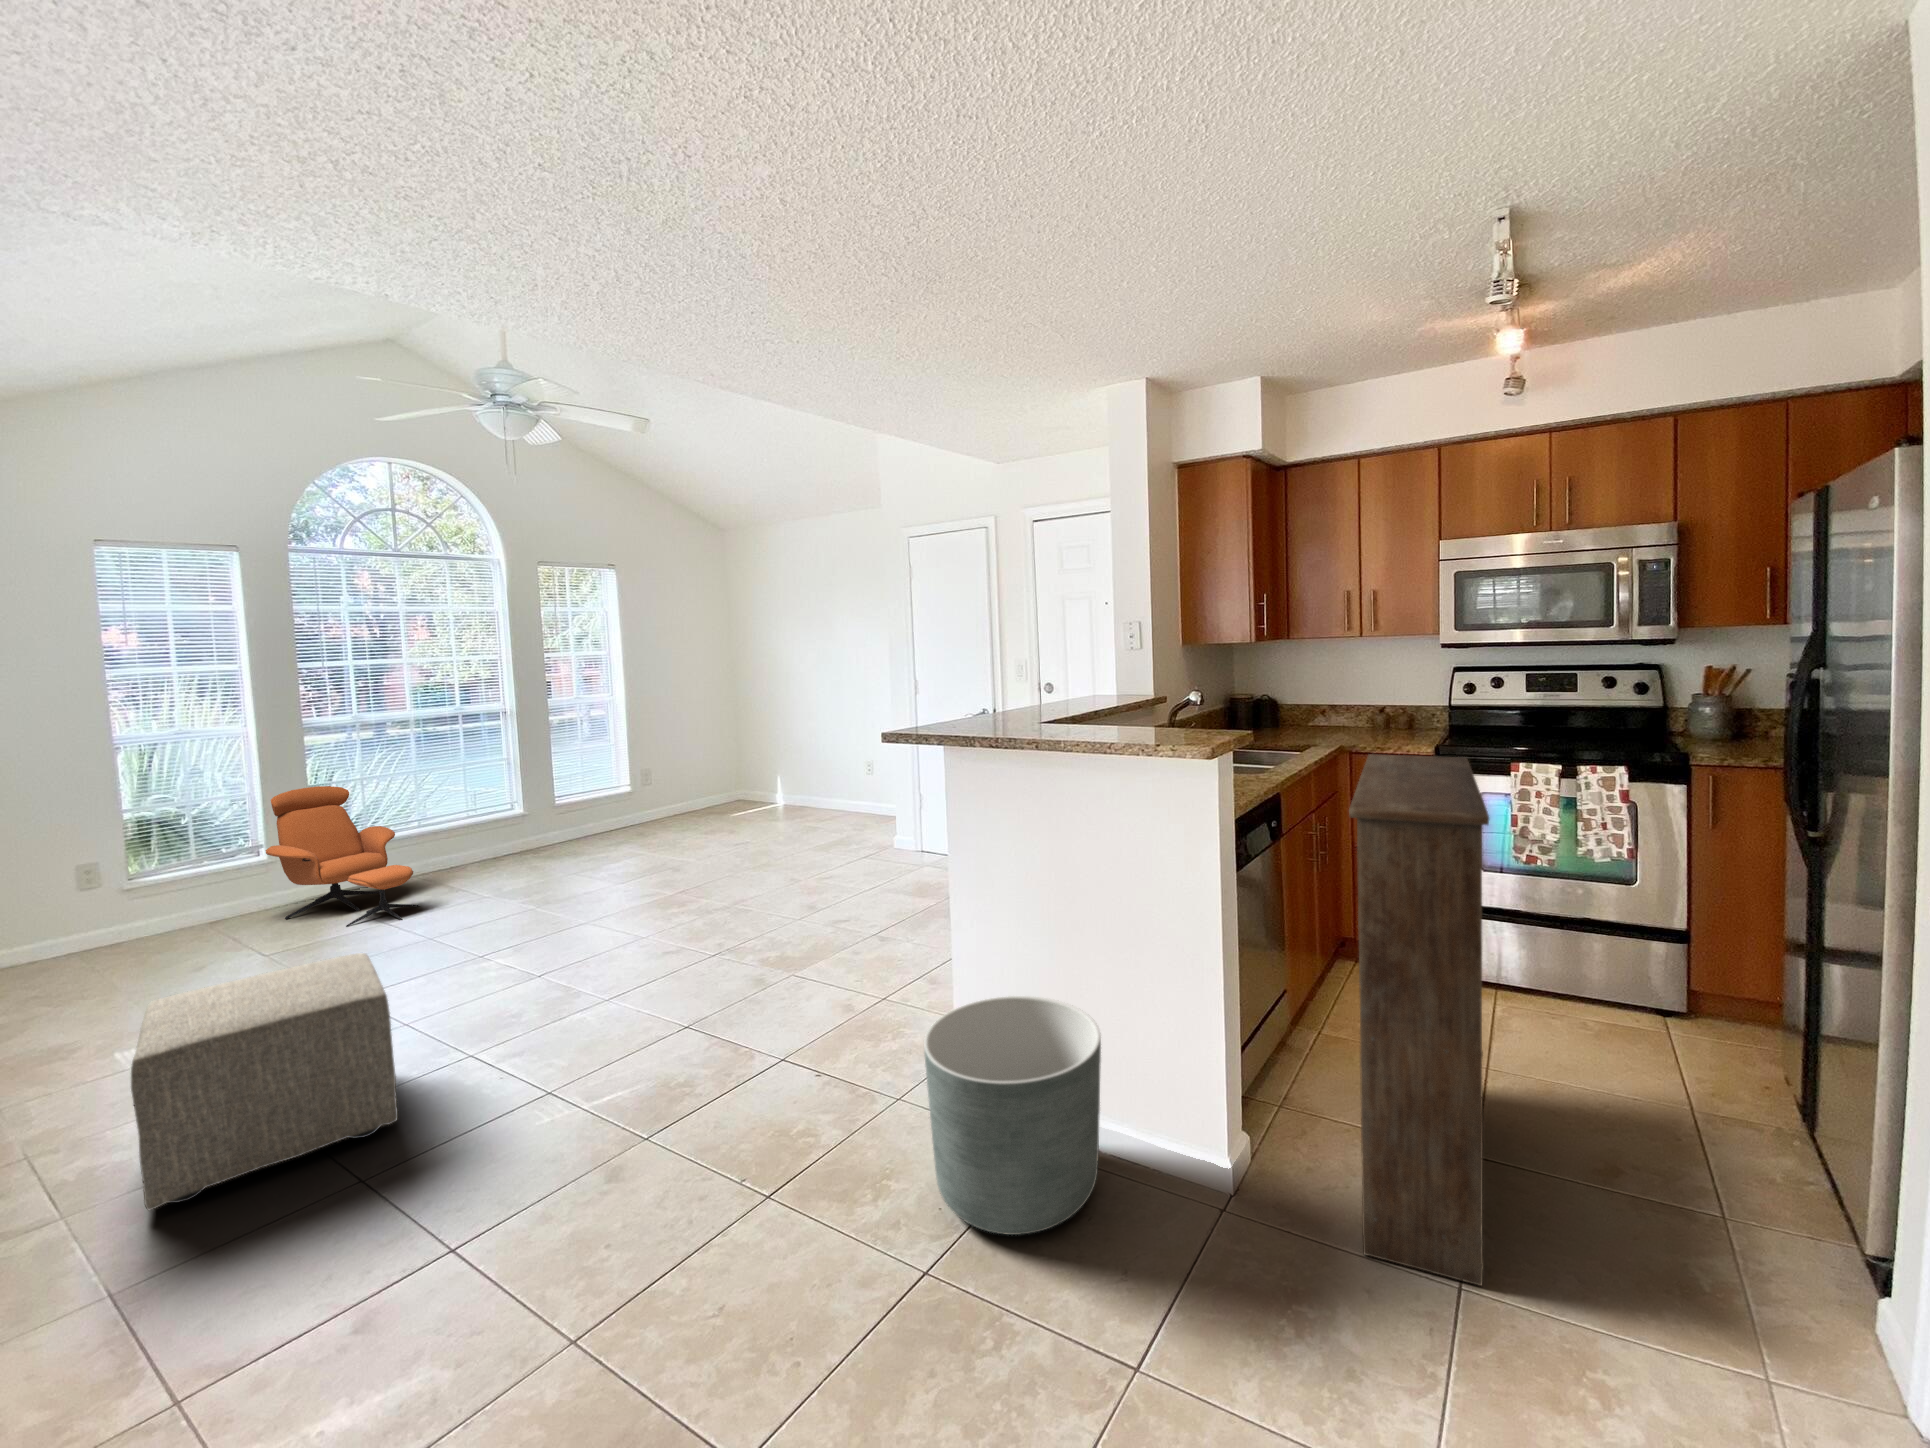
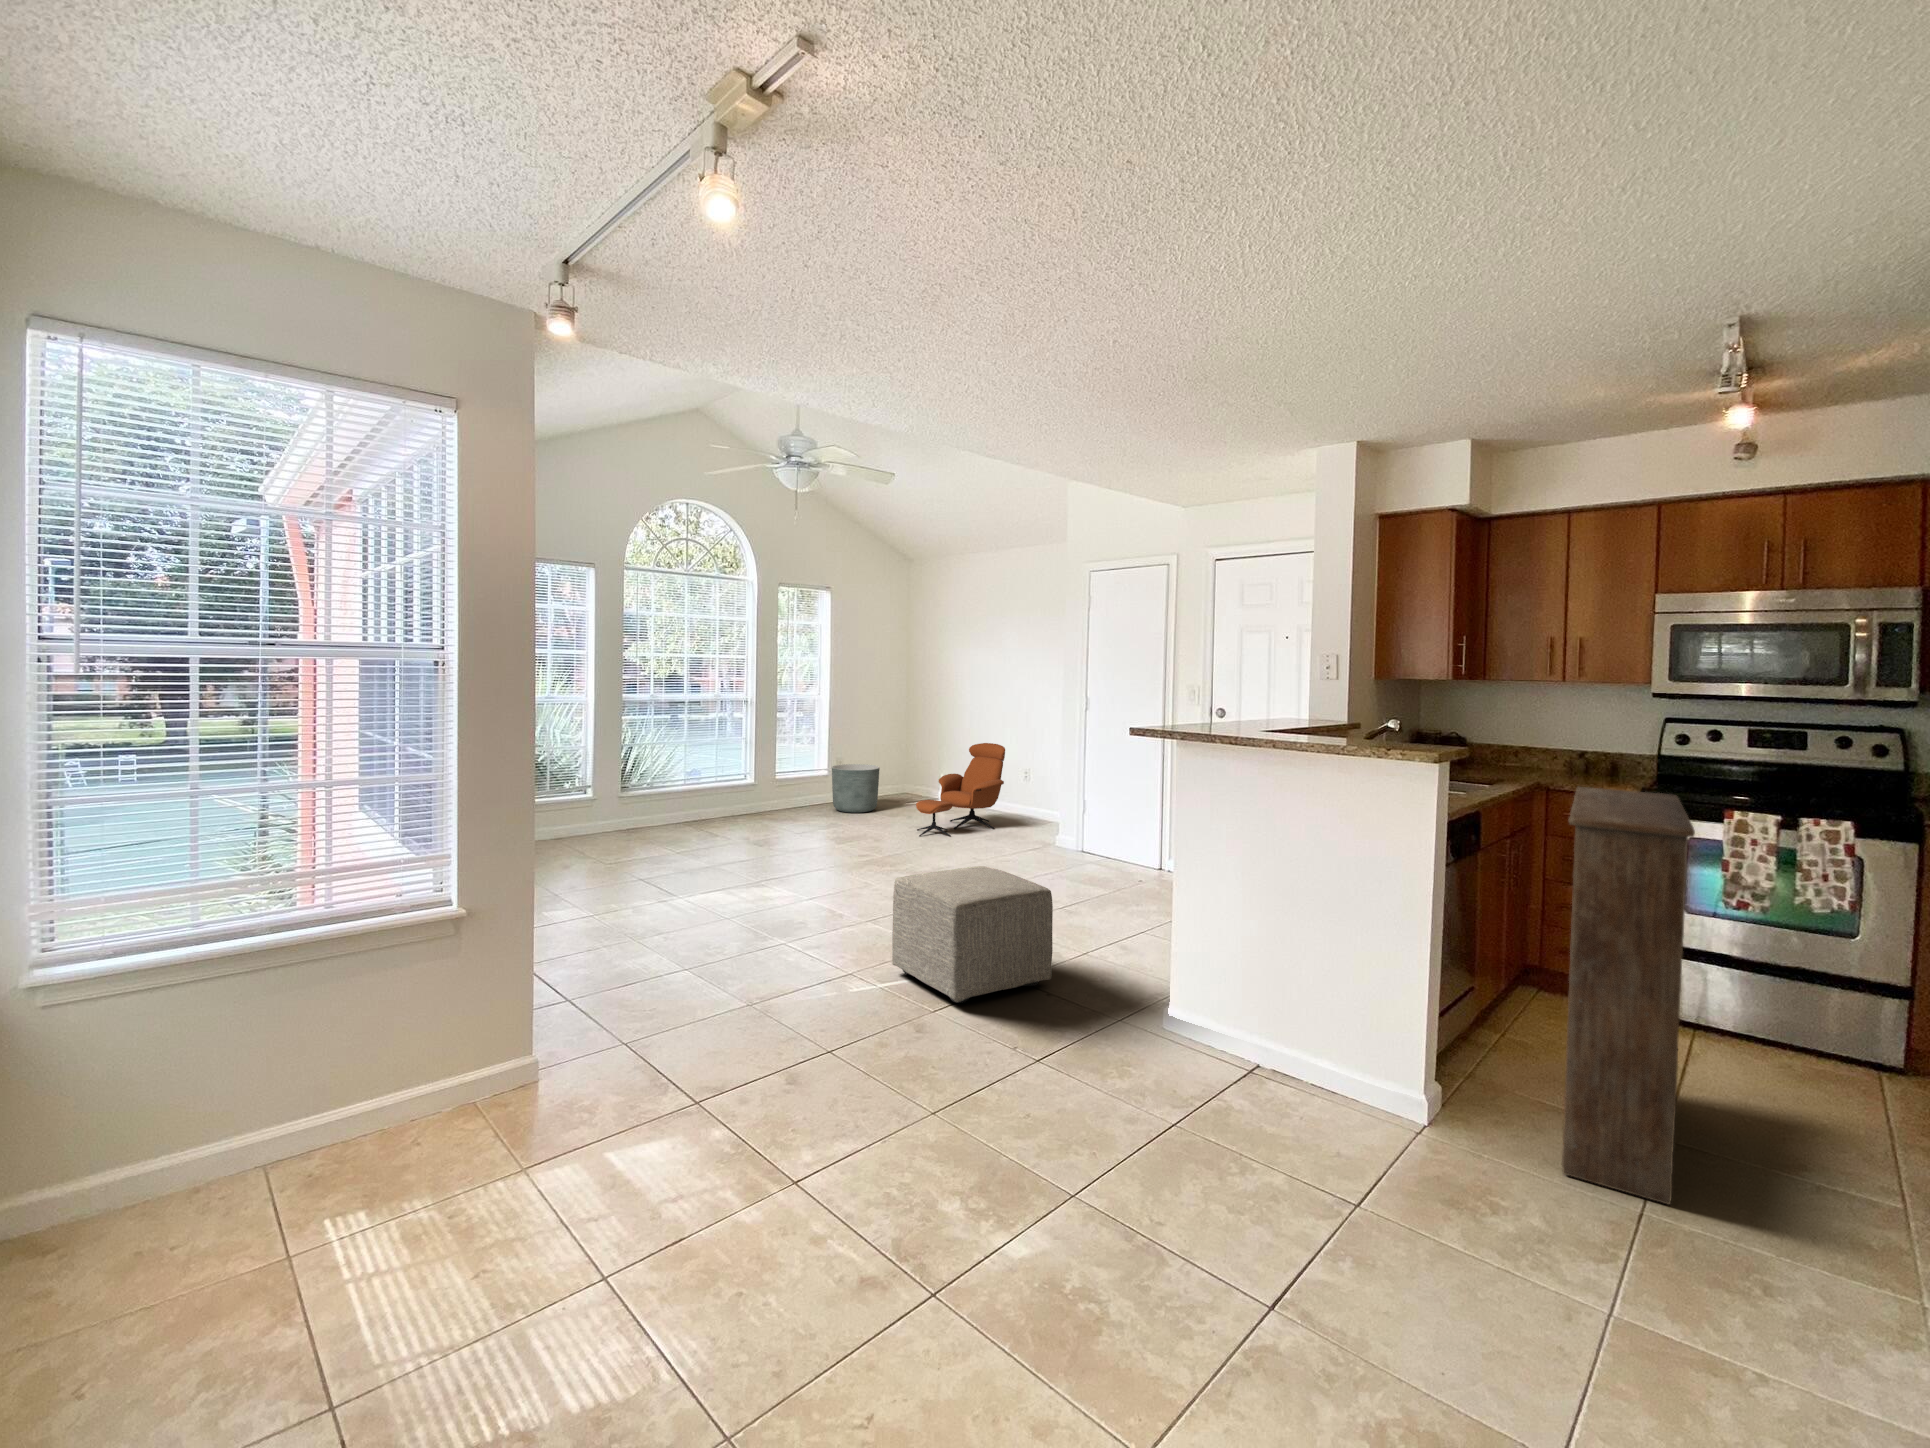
lounge chair: present [266,786,420,927] -> present [916,743,1005,837]
ottoman: present [131,953,398,1210] -> present [892,866,1053,1003]
planter: present [924,996,1101,1235] -> present [832,764,880,813]

